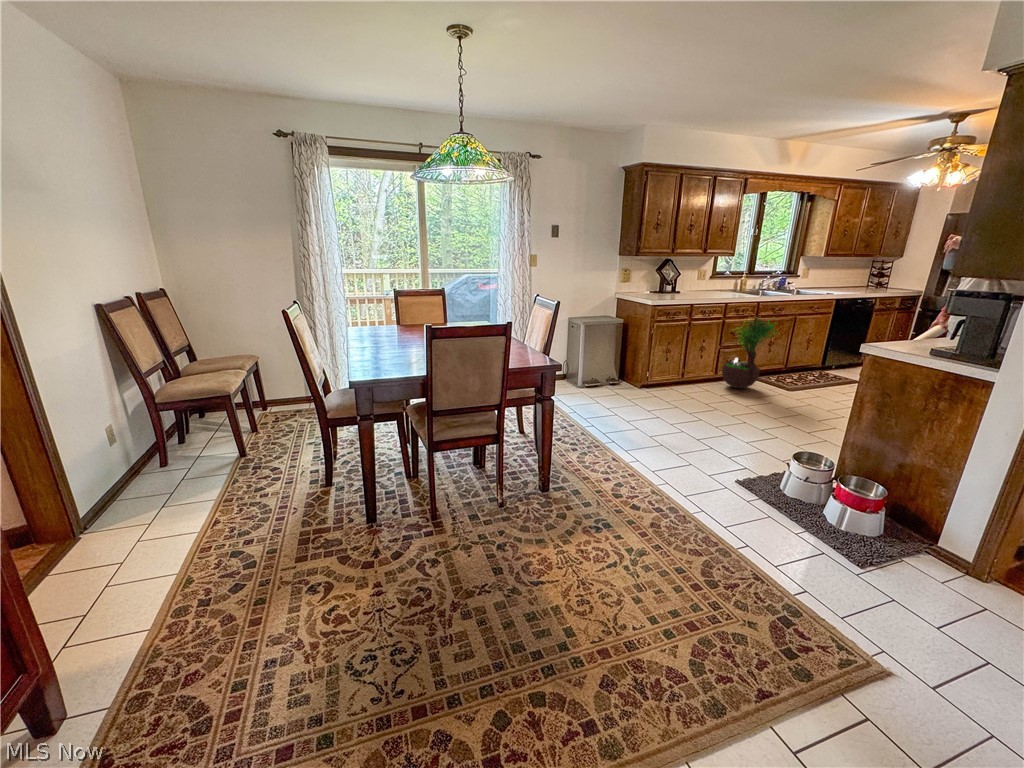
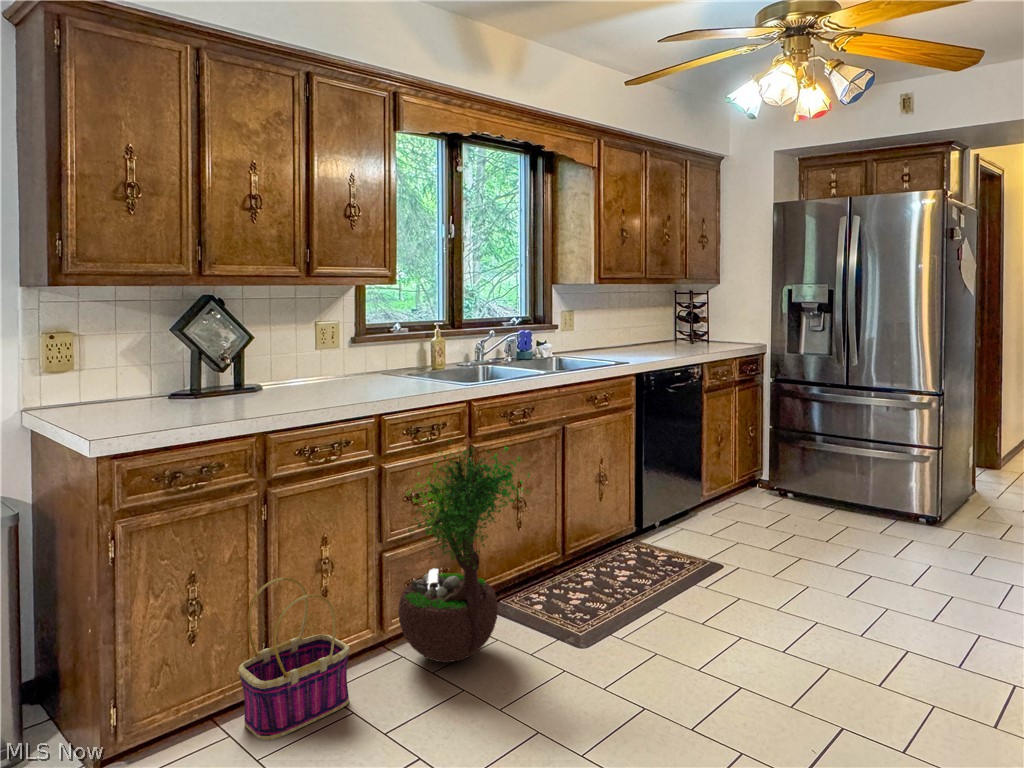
basket: none [674,350,708,393] -> present [239,578,349,740]

